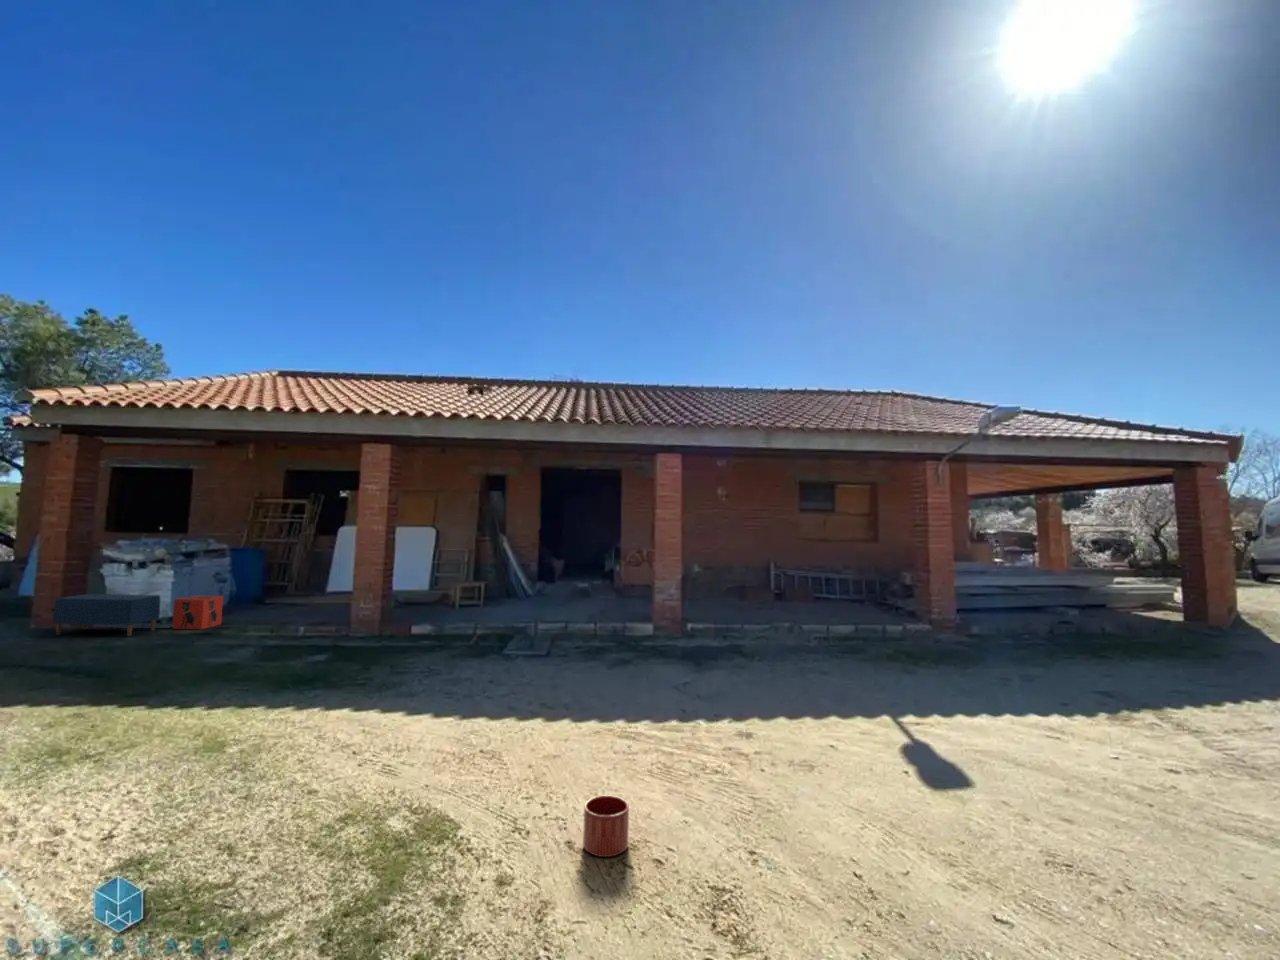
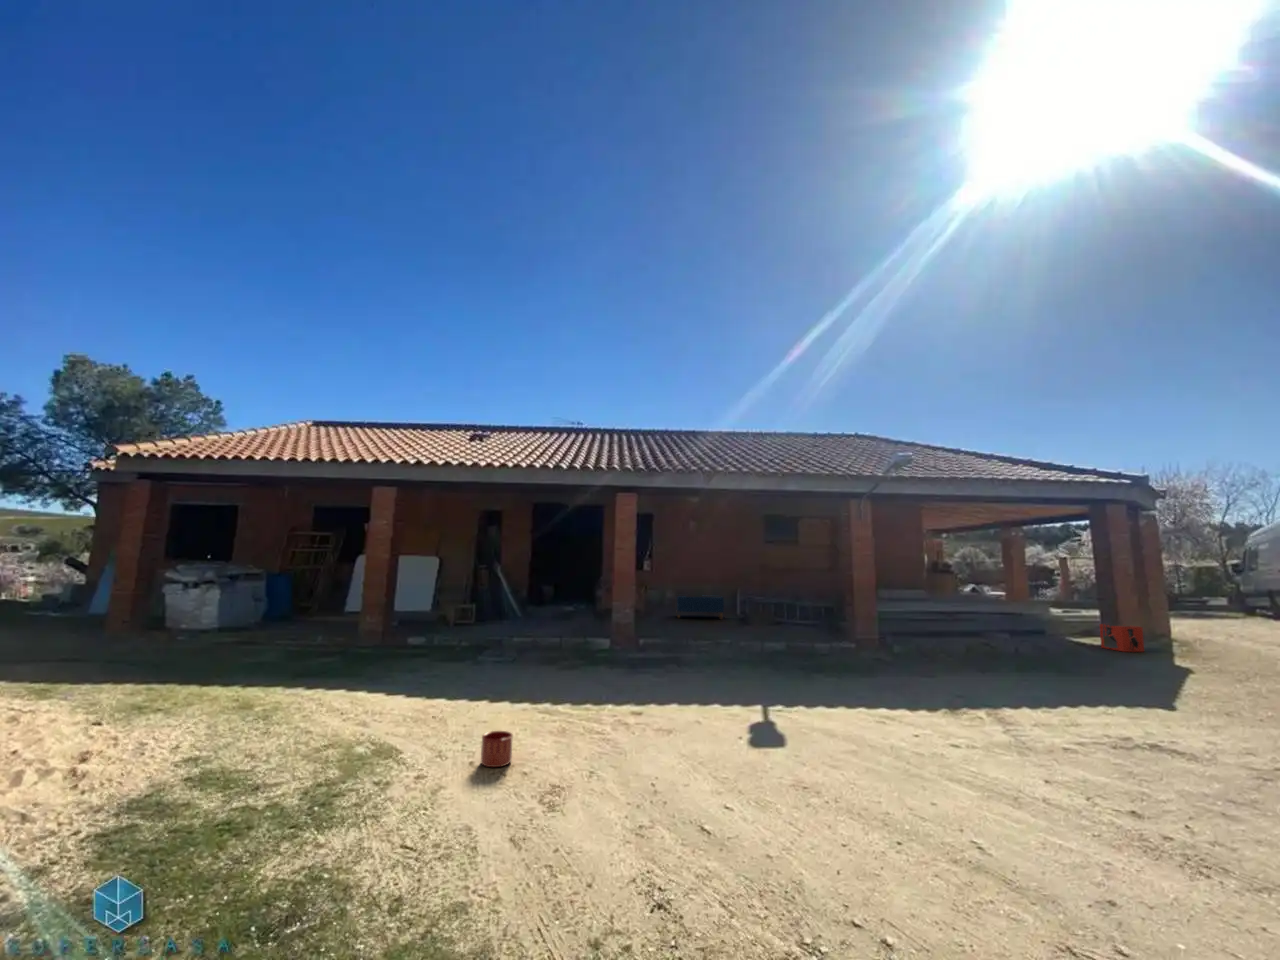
bench: present [53,594,160,636] -> present [677,595,724,619]
storage box: present [172,596,223,629] -> present [1100,624,1144,652]

